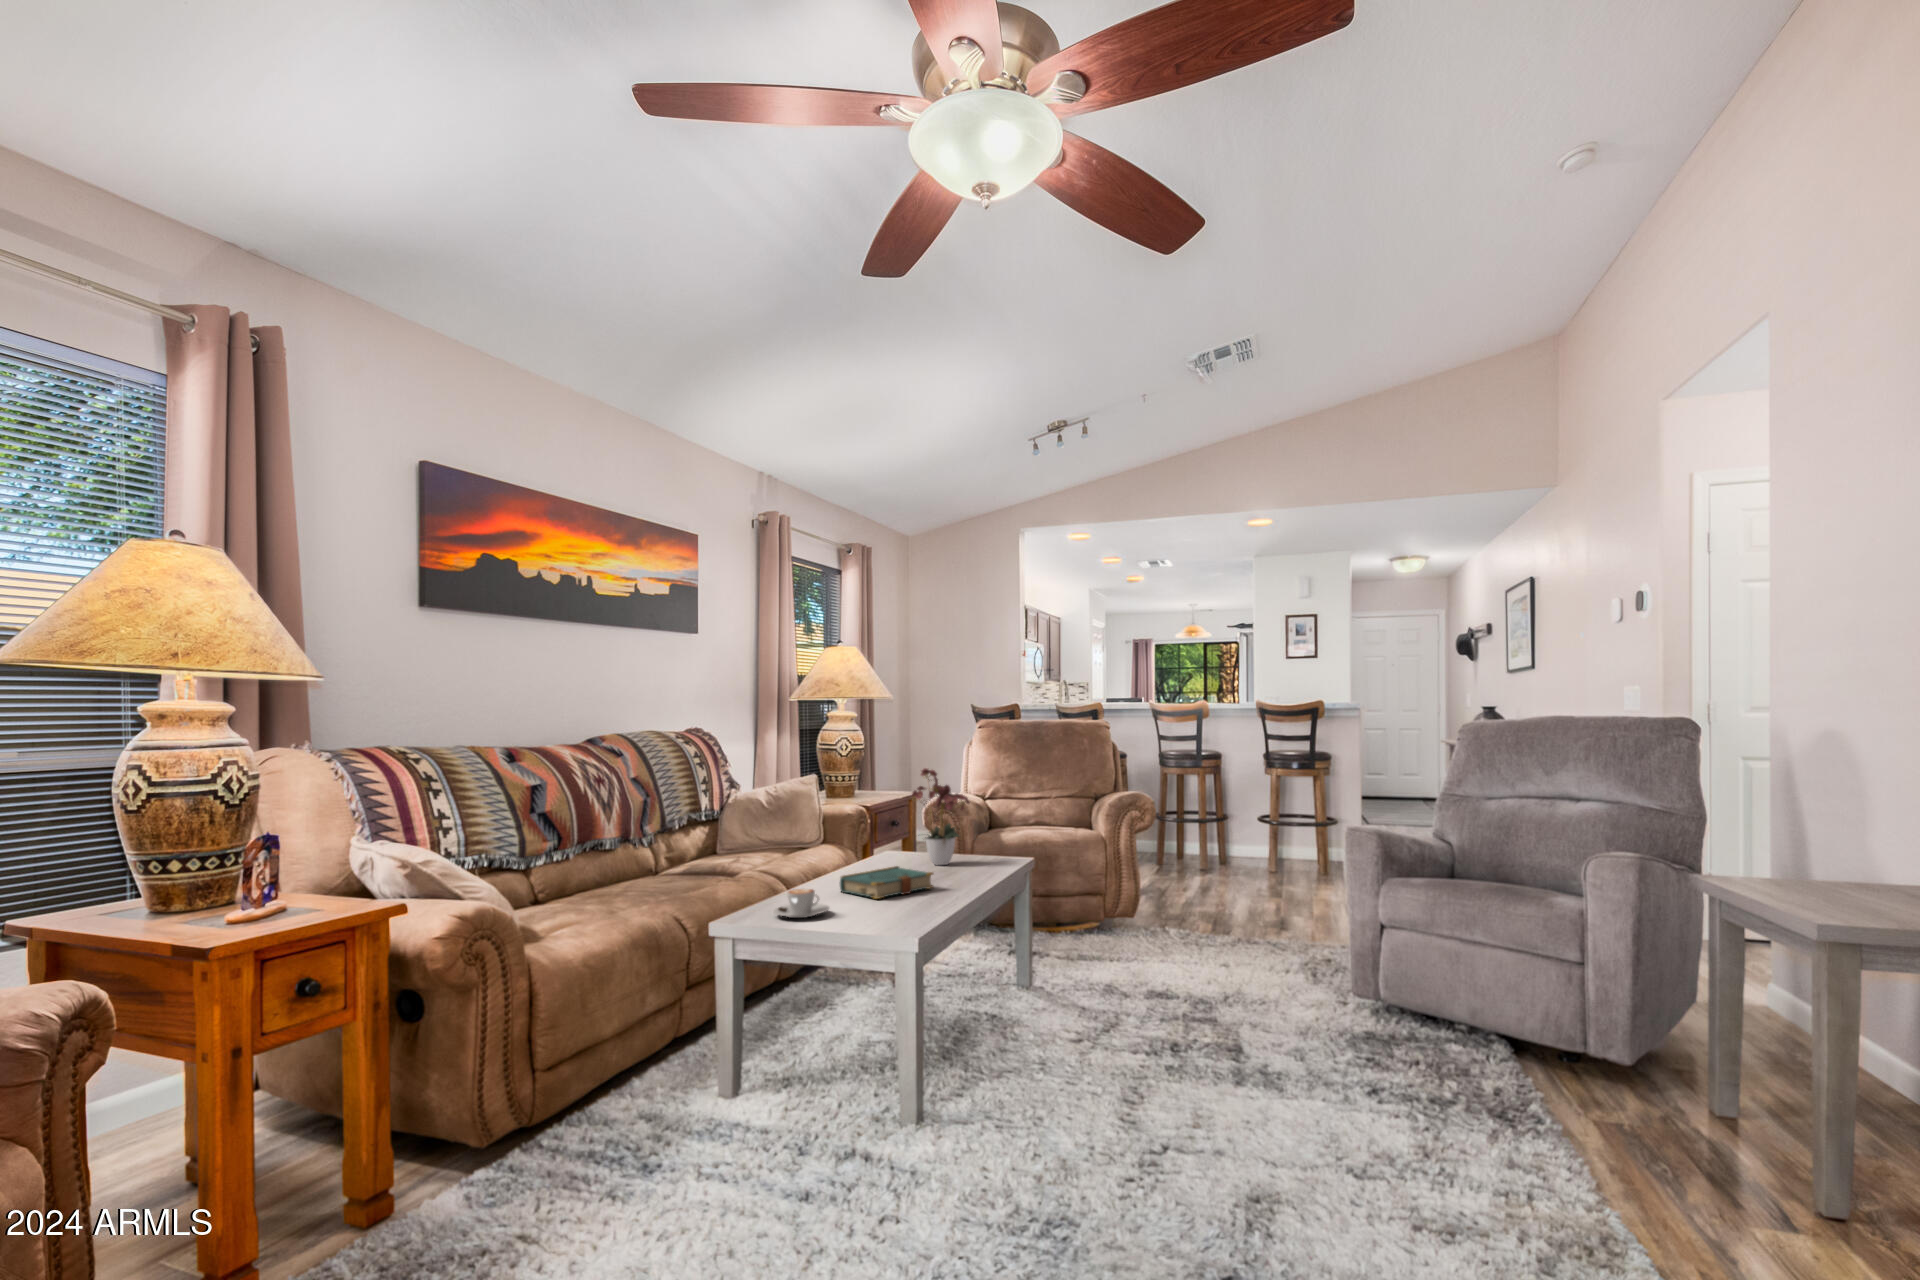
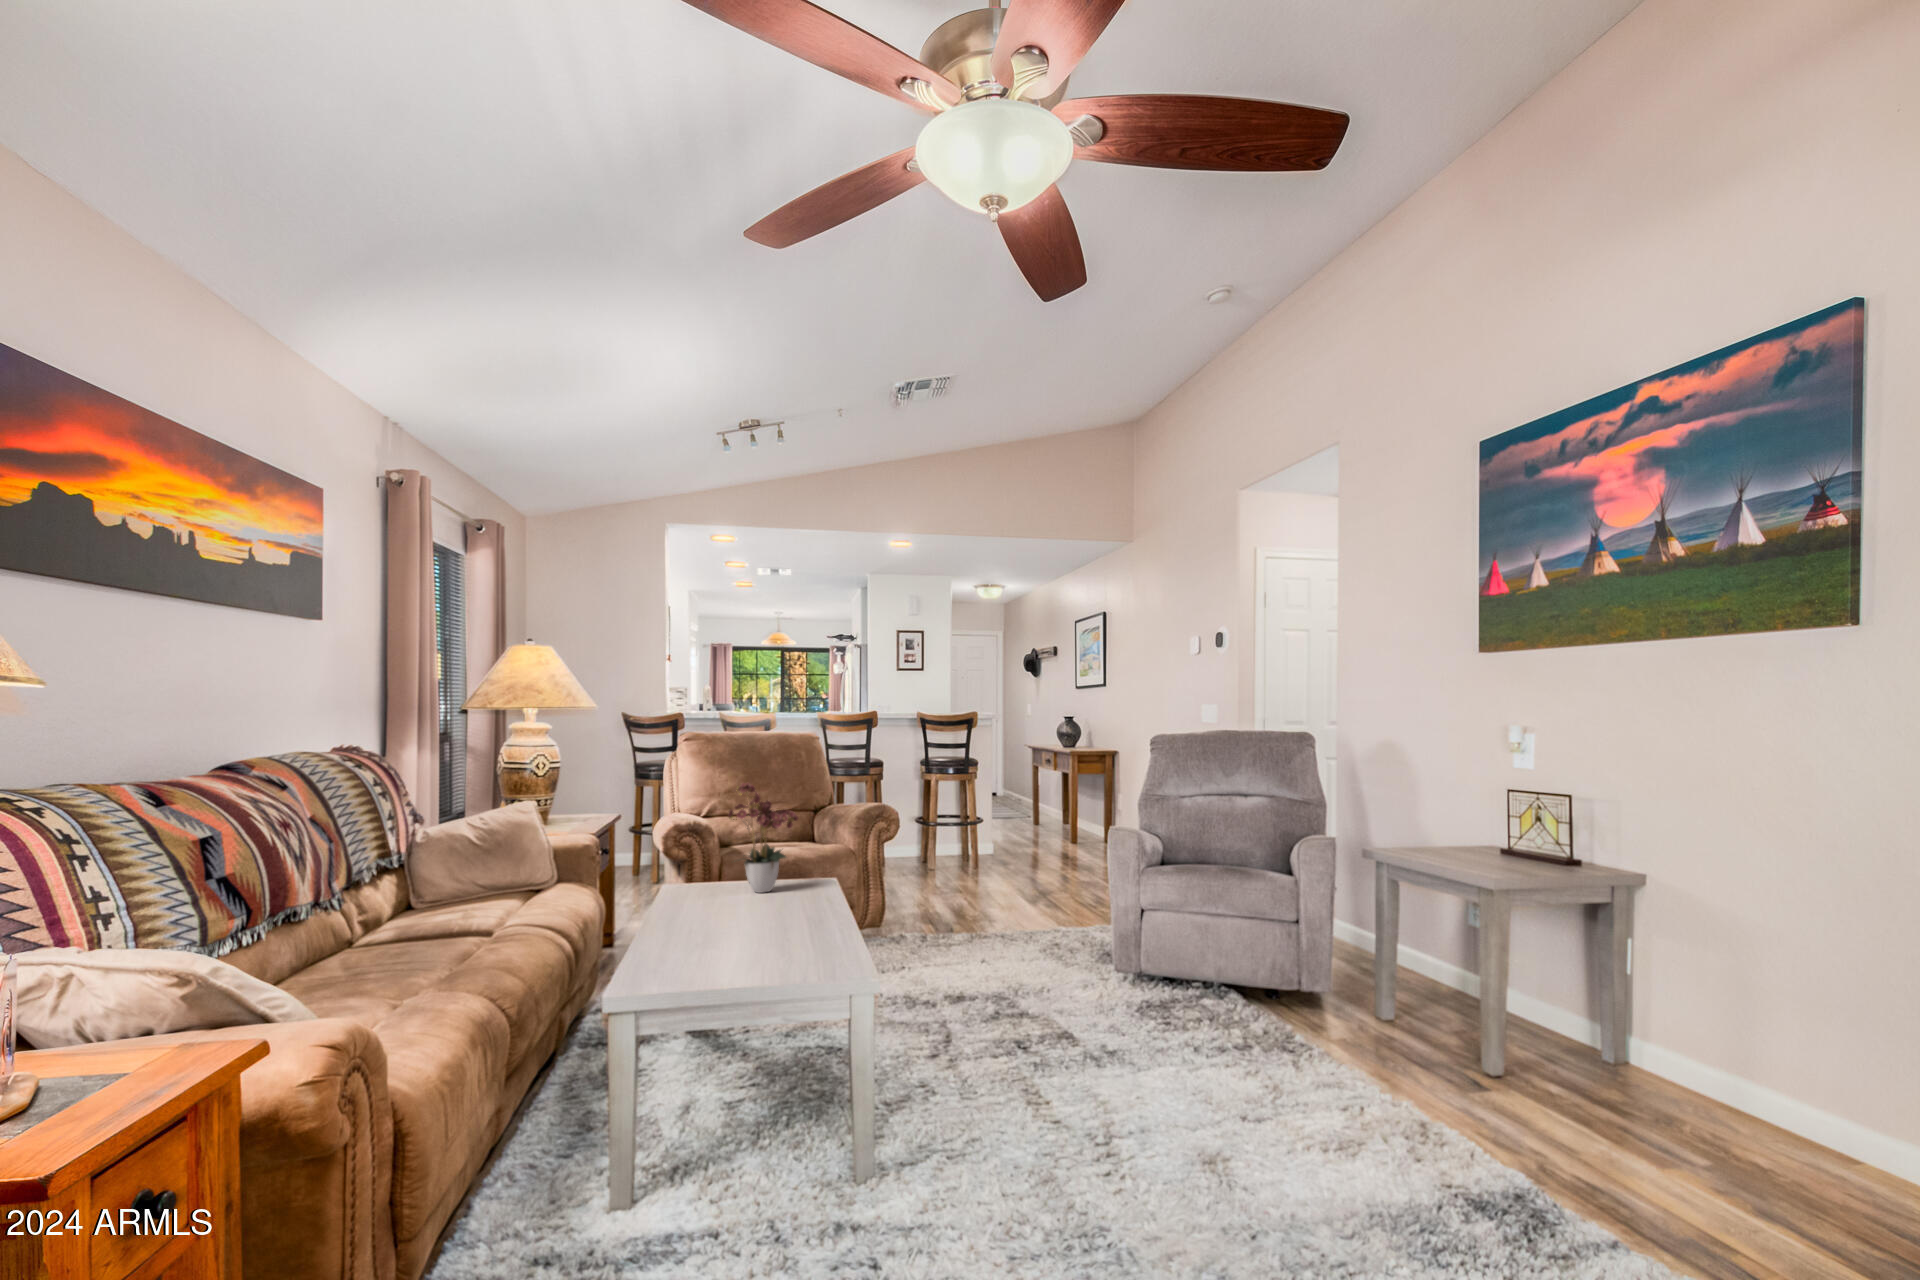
book: present [840,866,933,899] -> none [712,897,815,938]
coffee cup: present [773,889,829,918] -> none [687,935,759,974]

